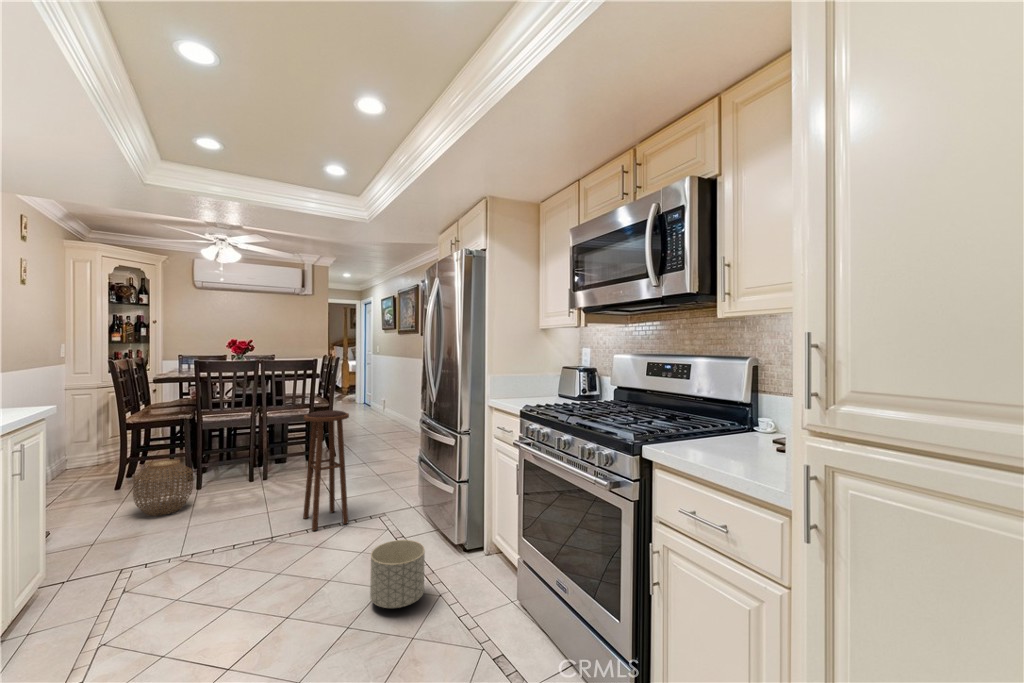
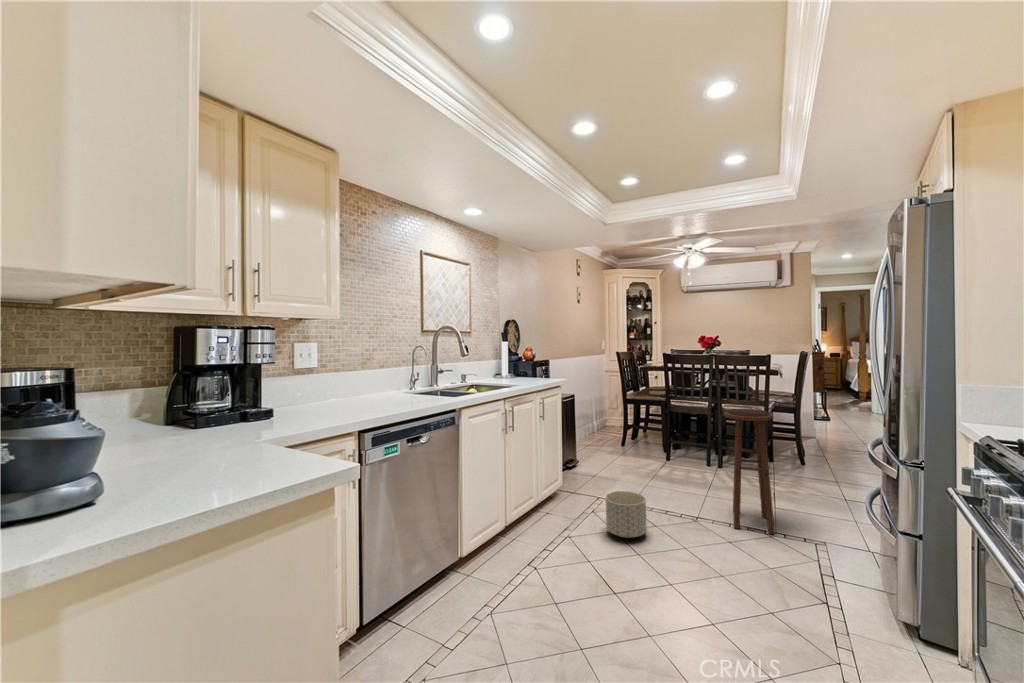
woven basket: present [133,459,193,516] -> none [619,433,657,475]
planter: present [370,540,425,608] -> present [606,491,647,538]

